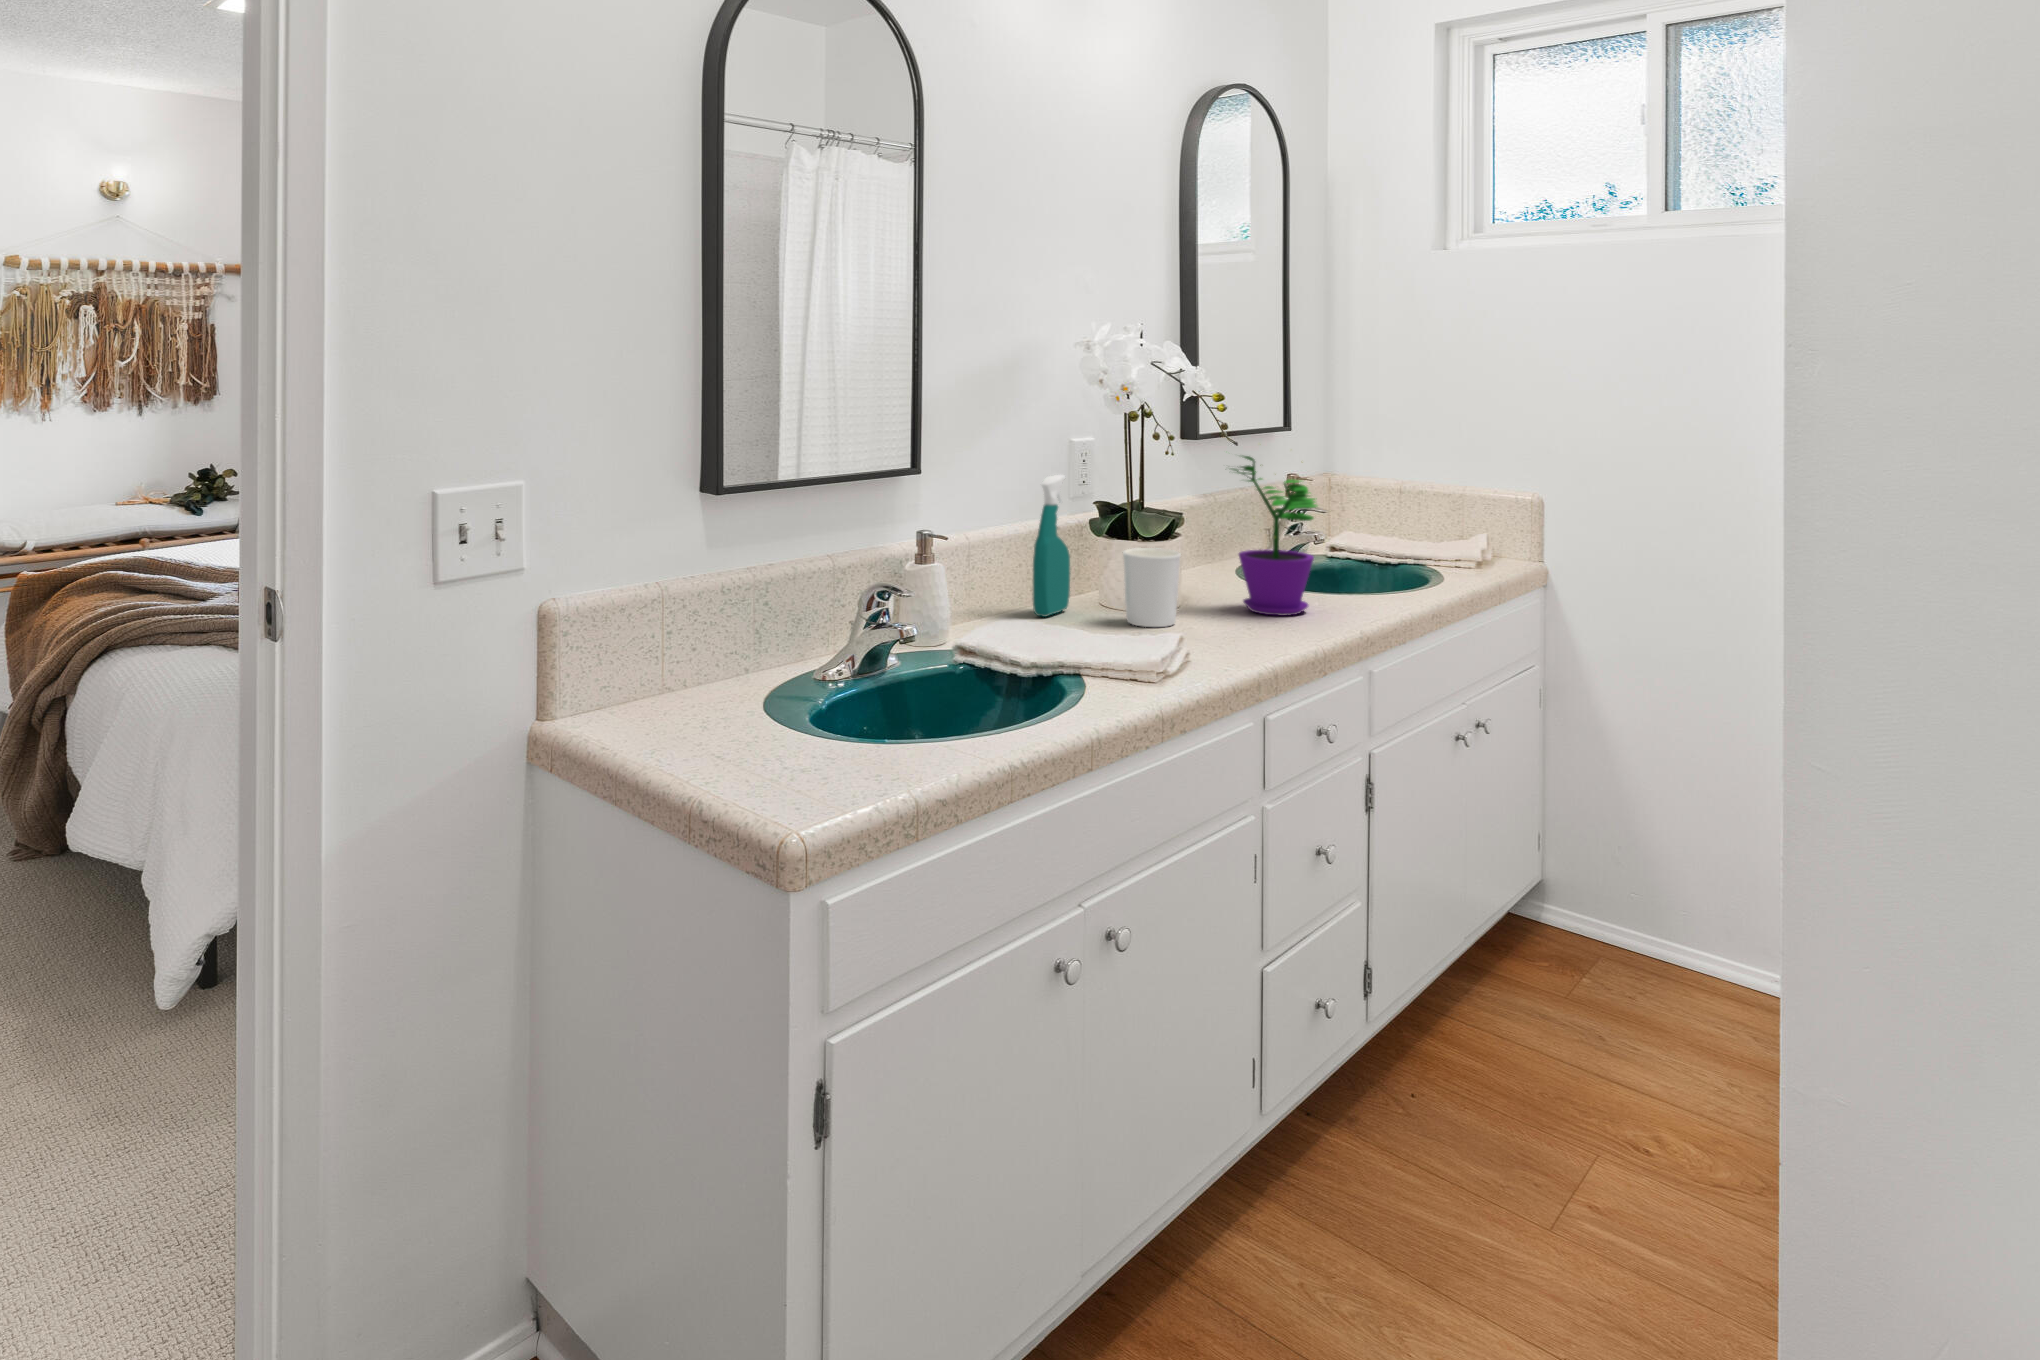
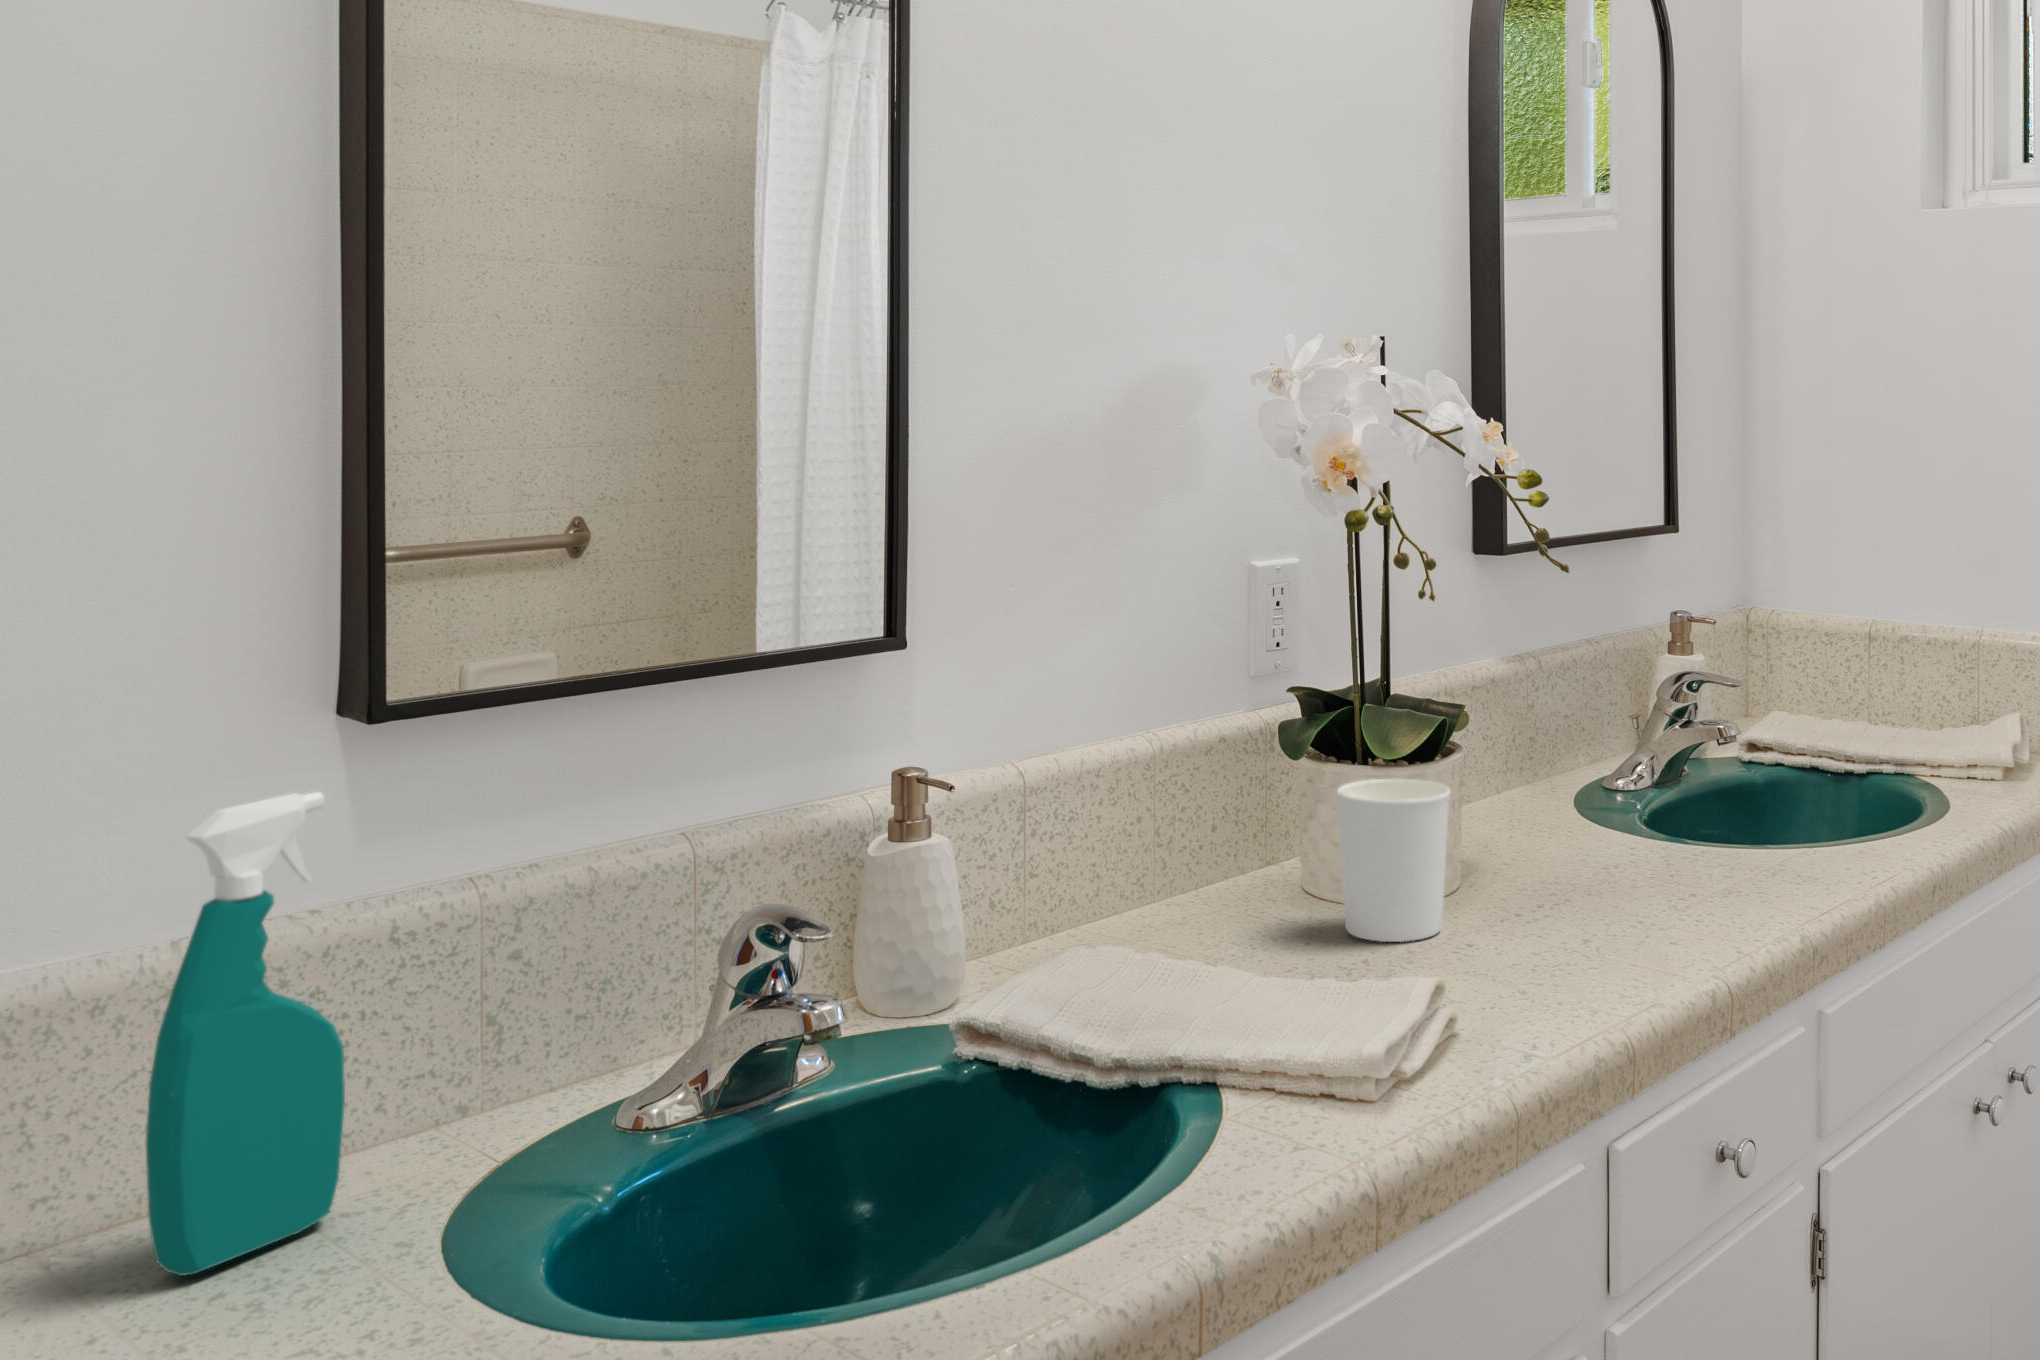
flower pot: present [1233,456,1317,616] -> none [1535,564,1717,901]
spray bottle: present [1033,475,1070,617] -> present [146,792,345,1276]

